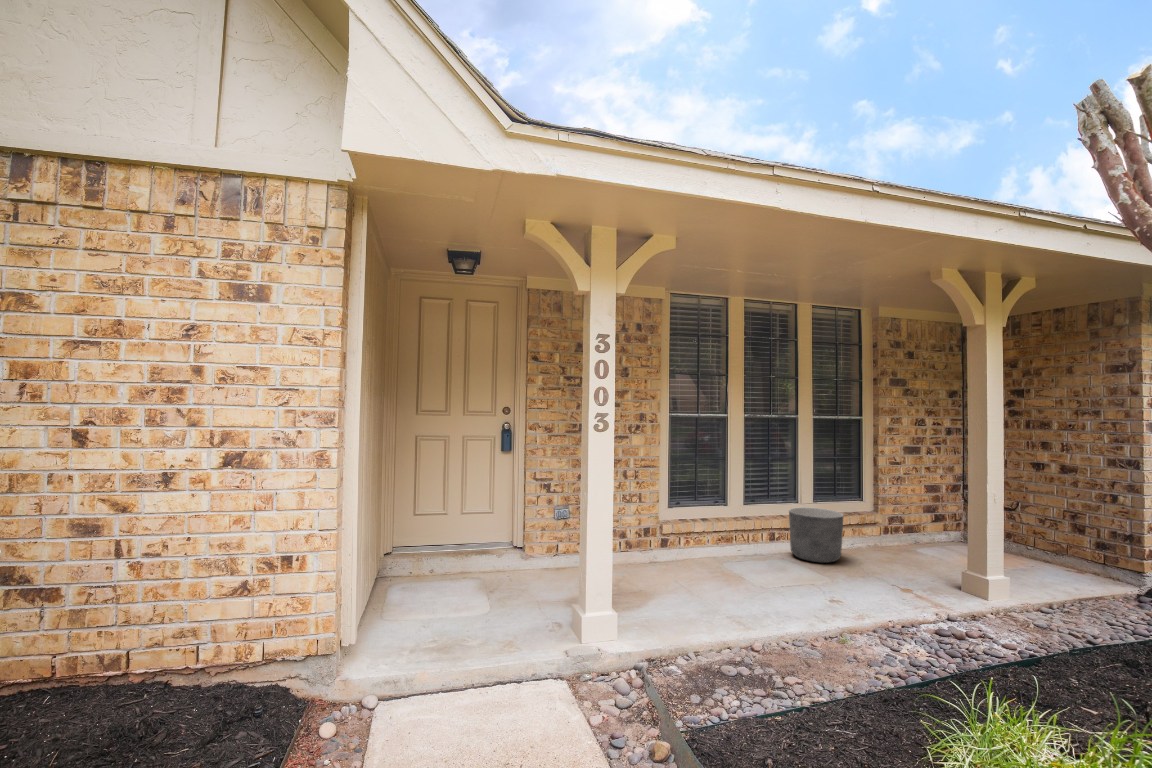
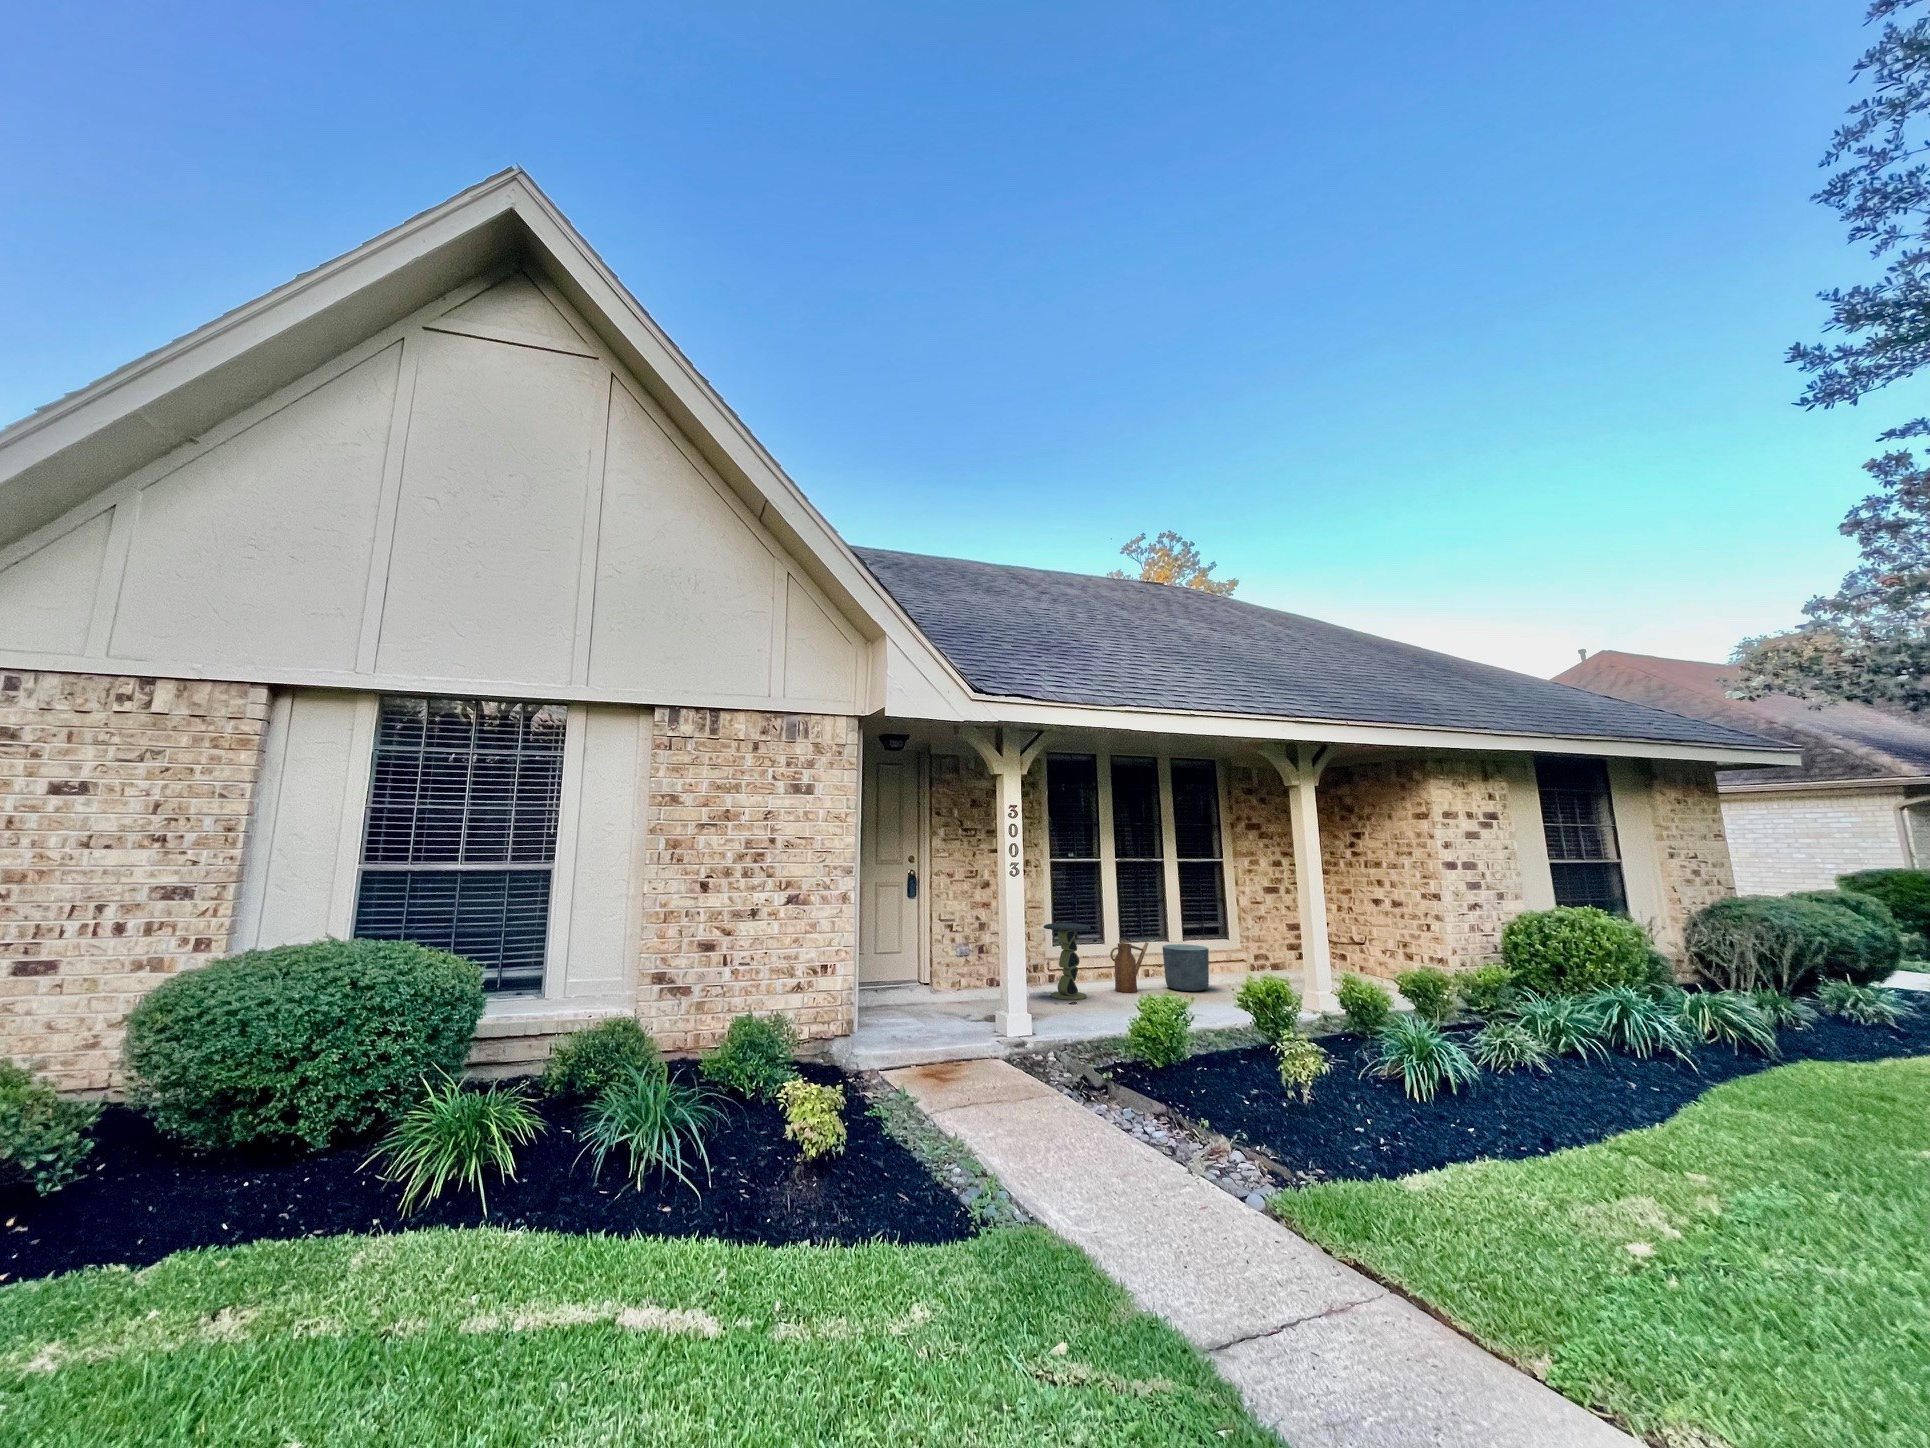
side table: none [651,483,706,573] -> present [1043,923,1091,1000]
watering can: none [729,506,773,562] -> present [1110,942,1149,993]

